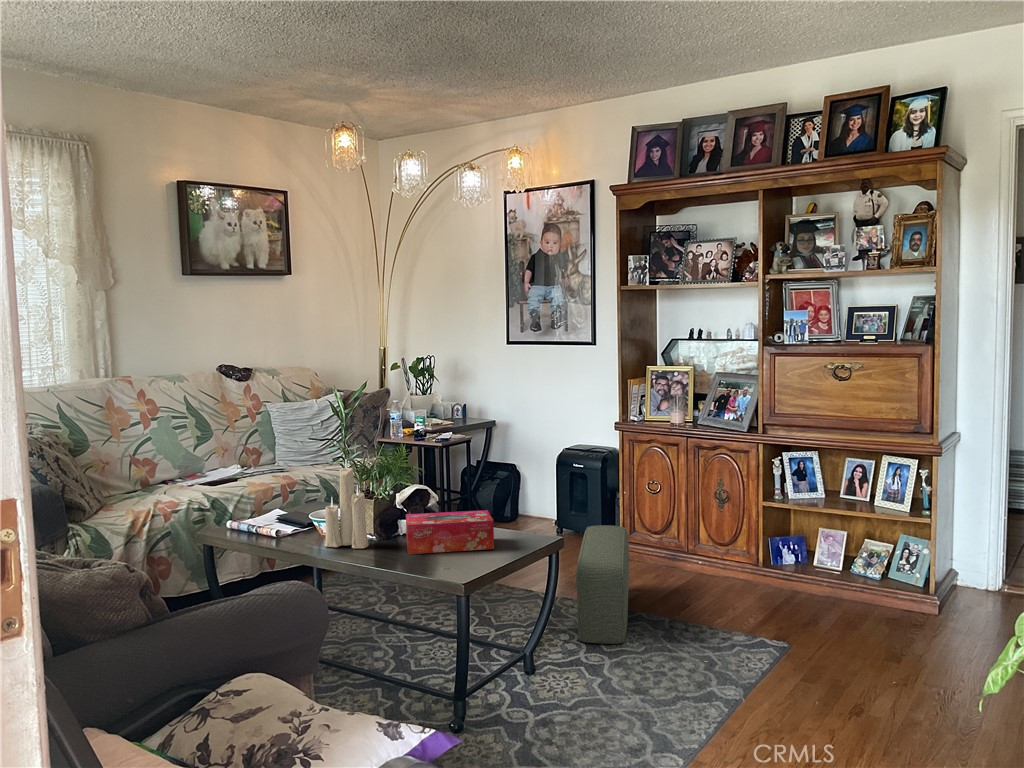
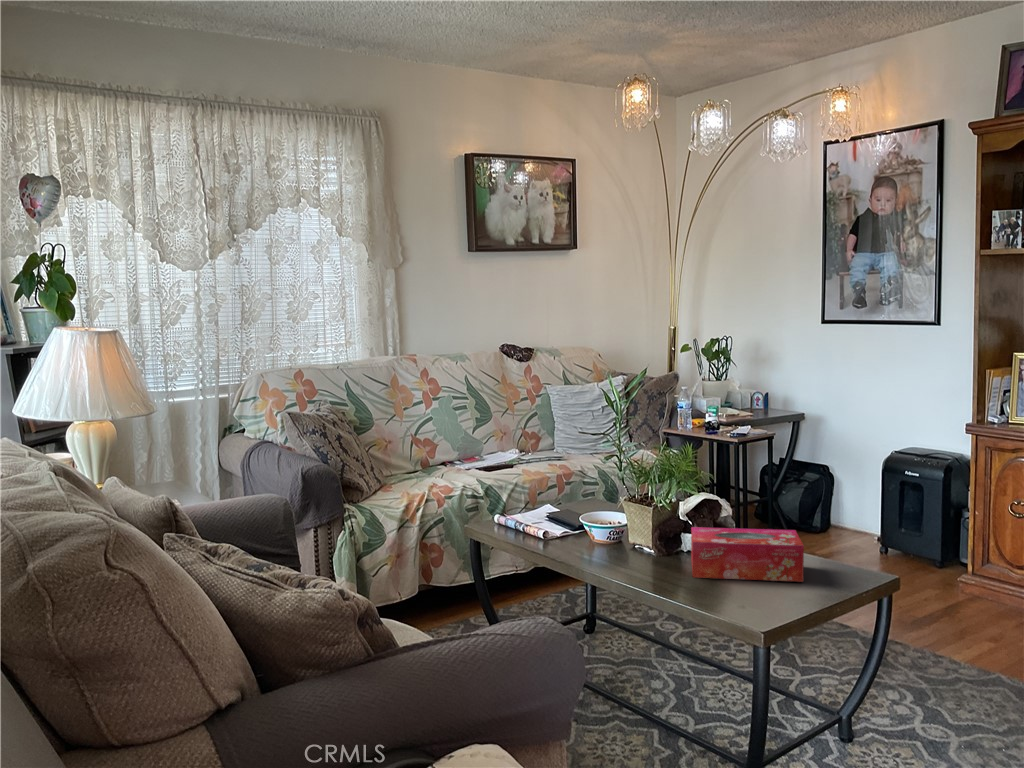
candle: present [325,460,369,548] -> none [595,450,645,564]
pouf: present [576,525,629,644] -> none [913,554,986,717]

